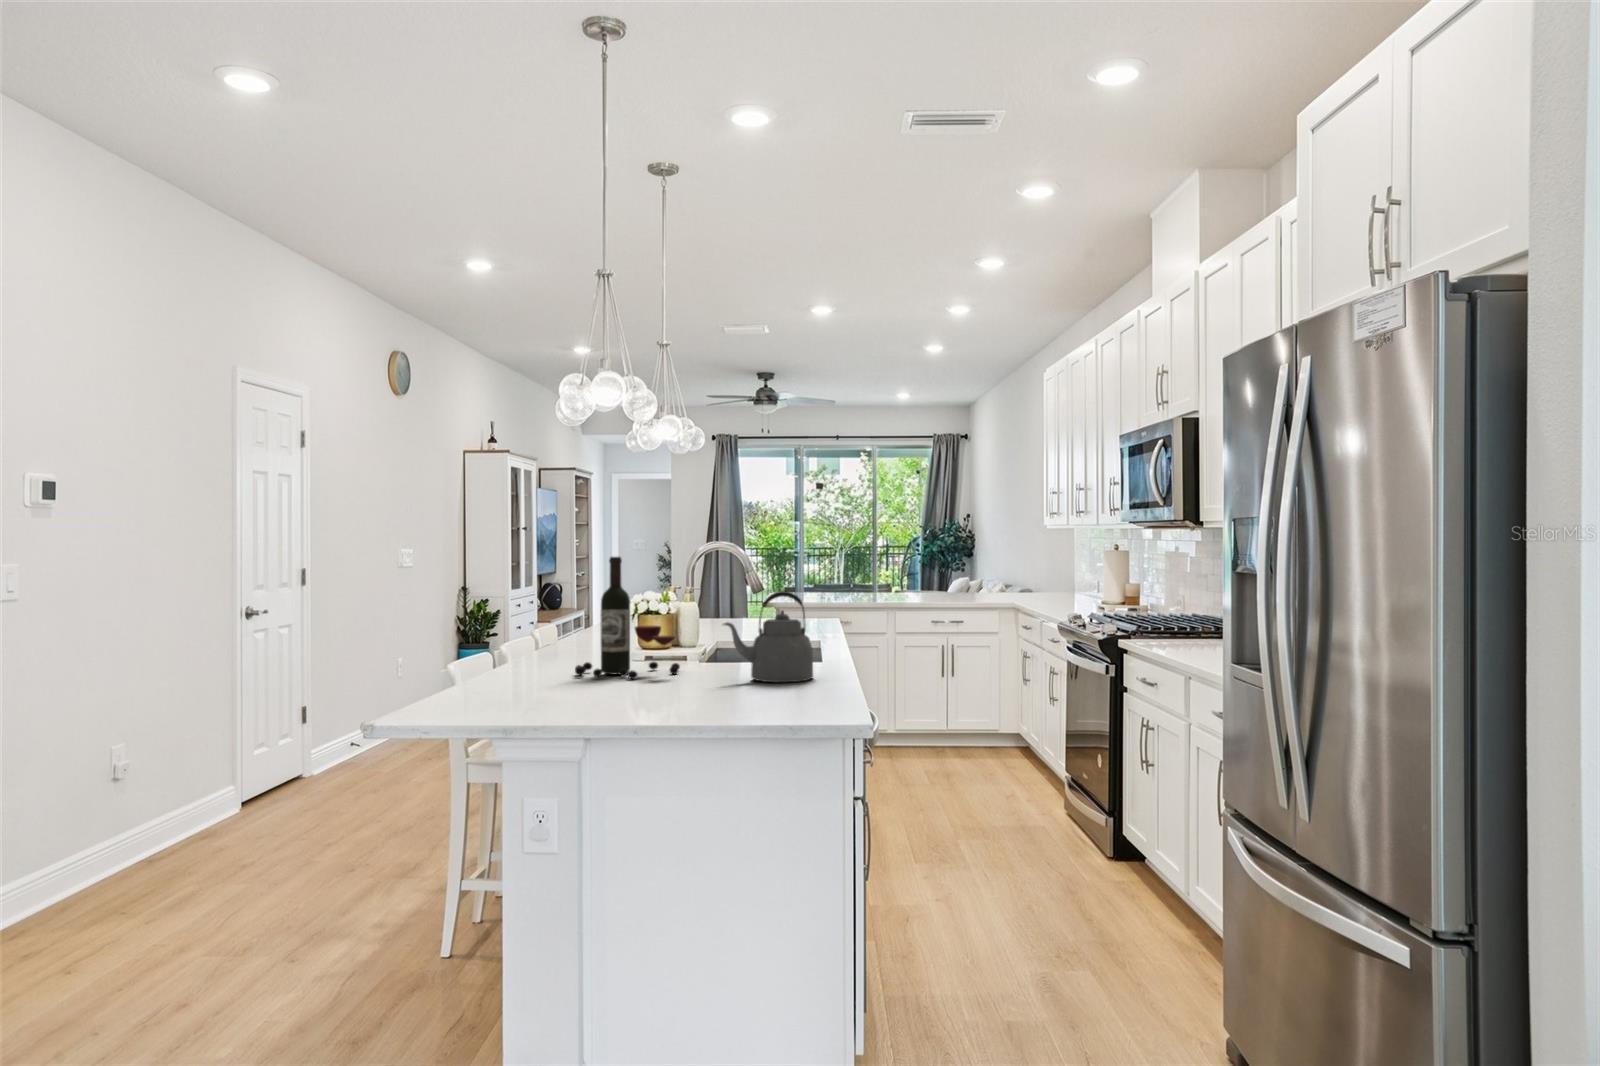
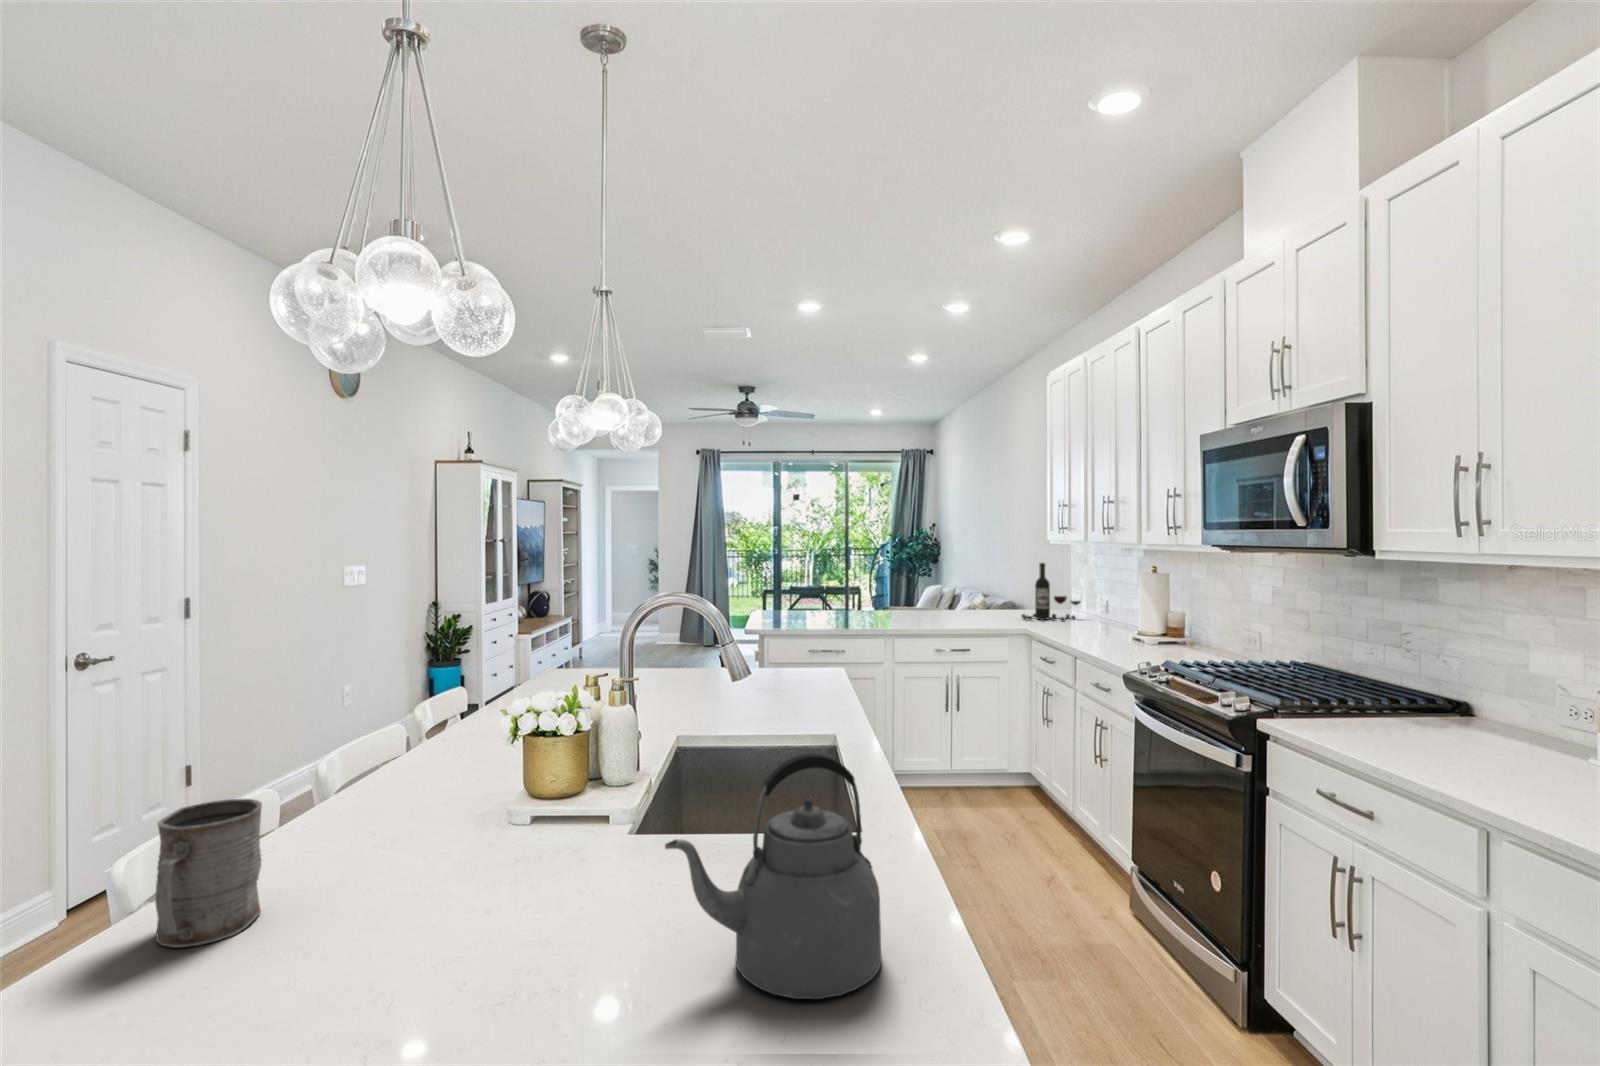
wine bottle: present [575,557,680,679] -> present [1022,563,1080,621]
mug: none [490,626,530,682] -> present [155,799,262,947]

